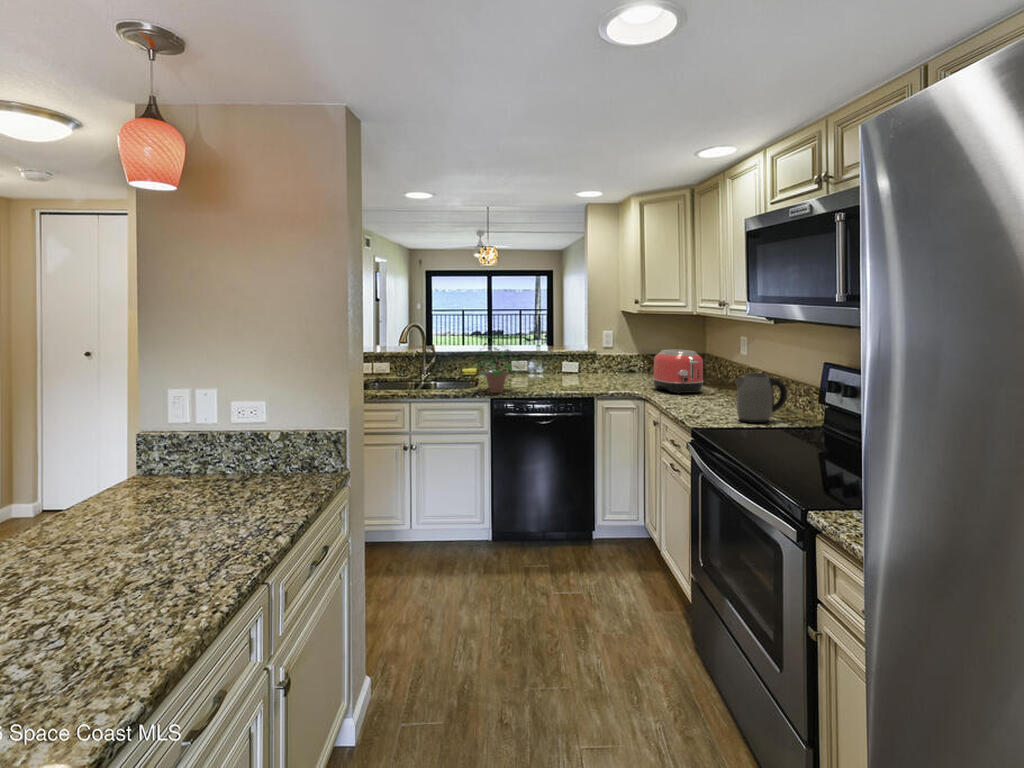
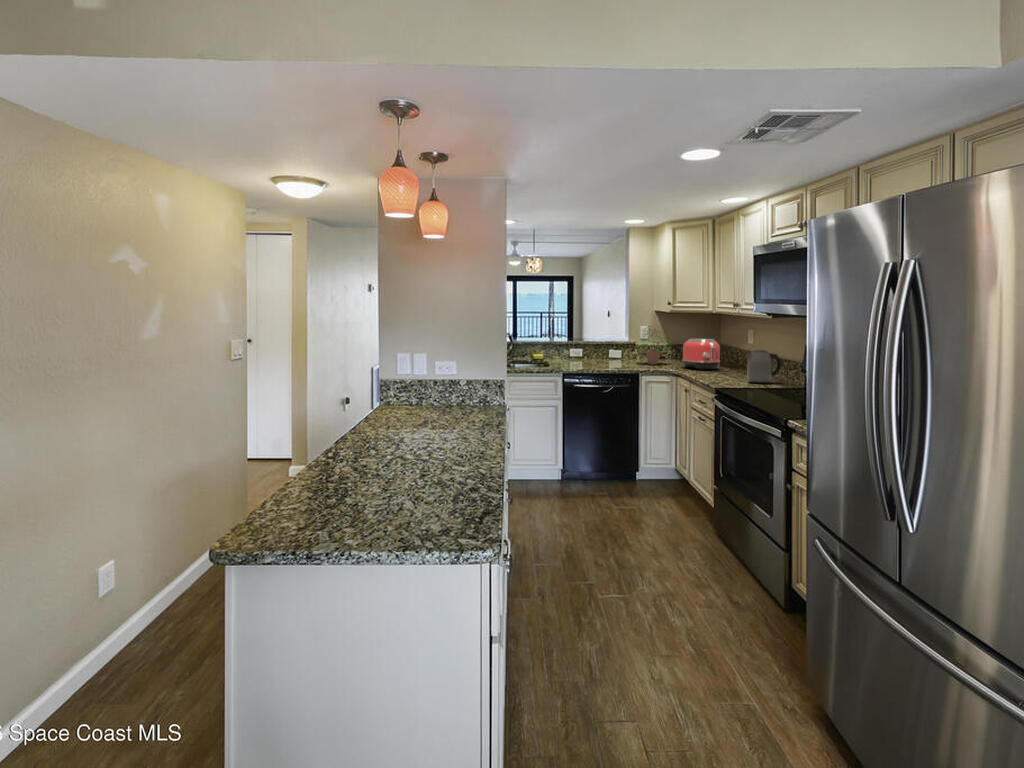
potted plant: present [469,336,519,393] -> present [643,326,668,365]

